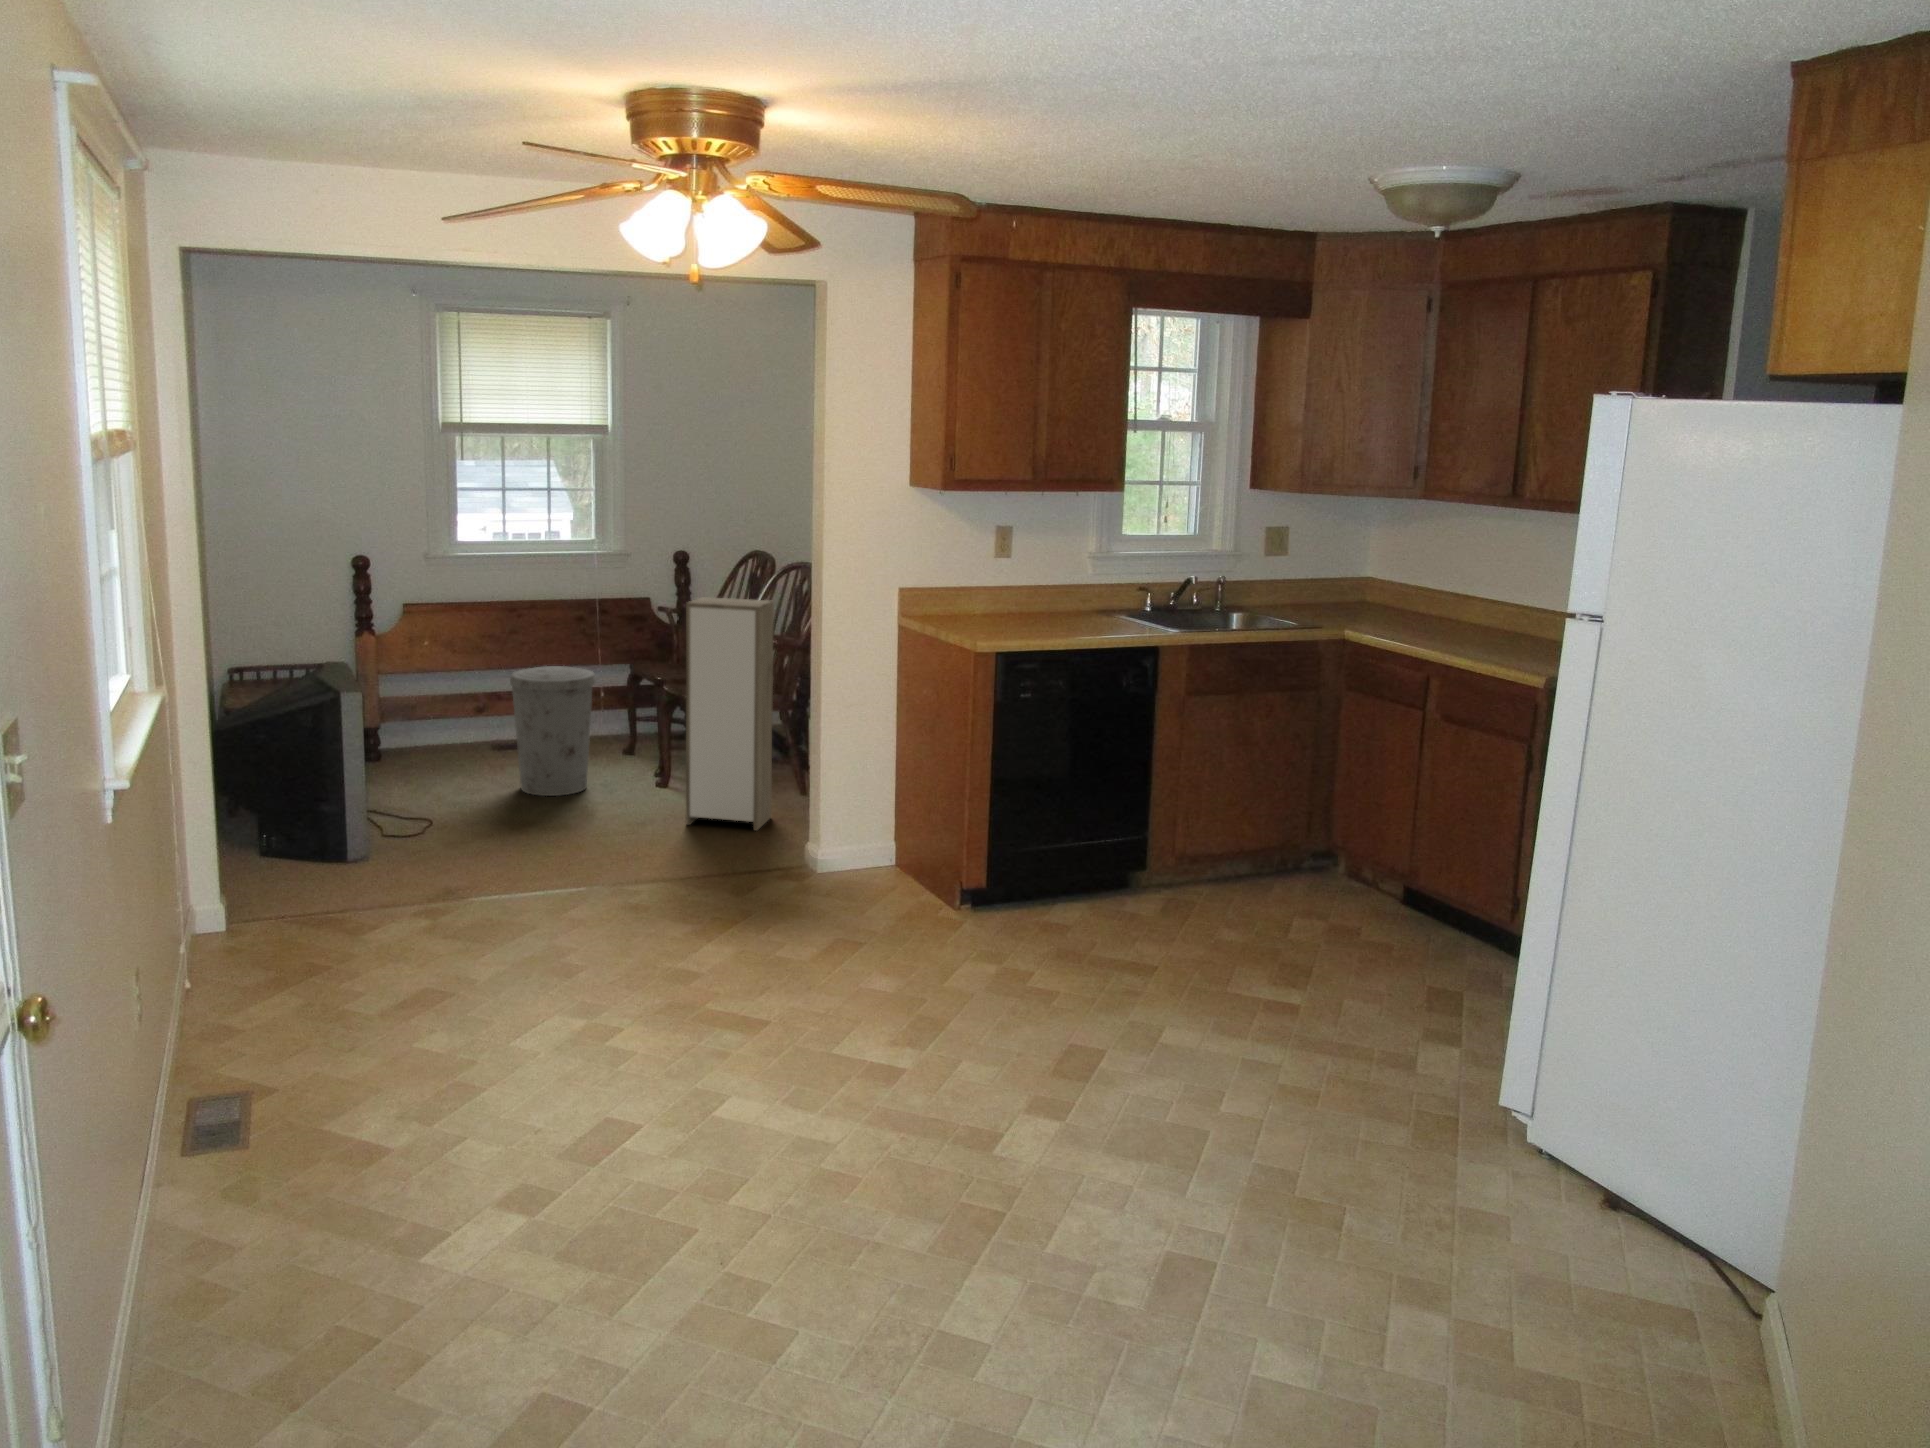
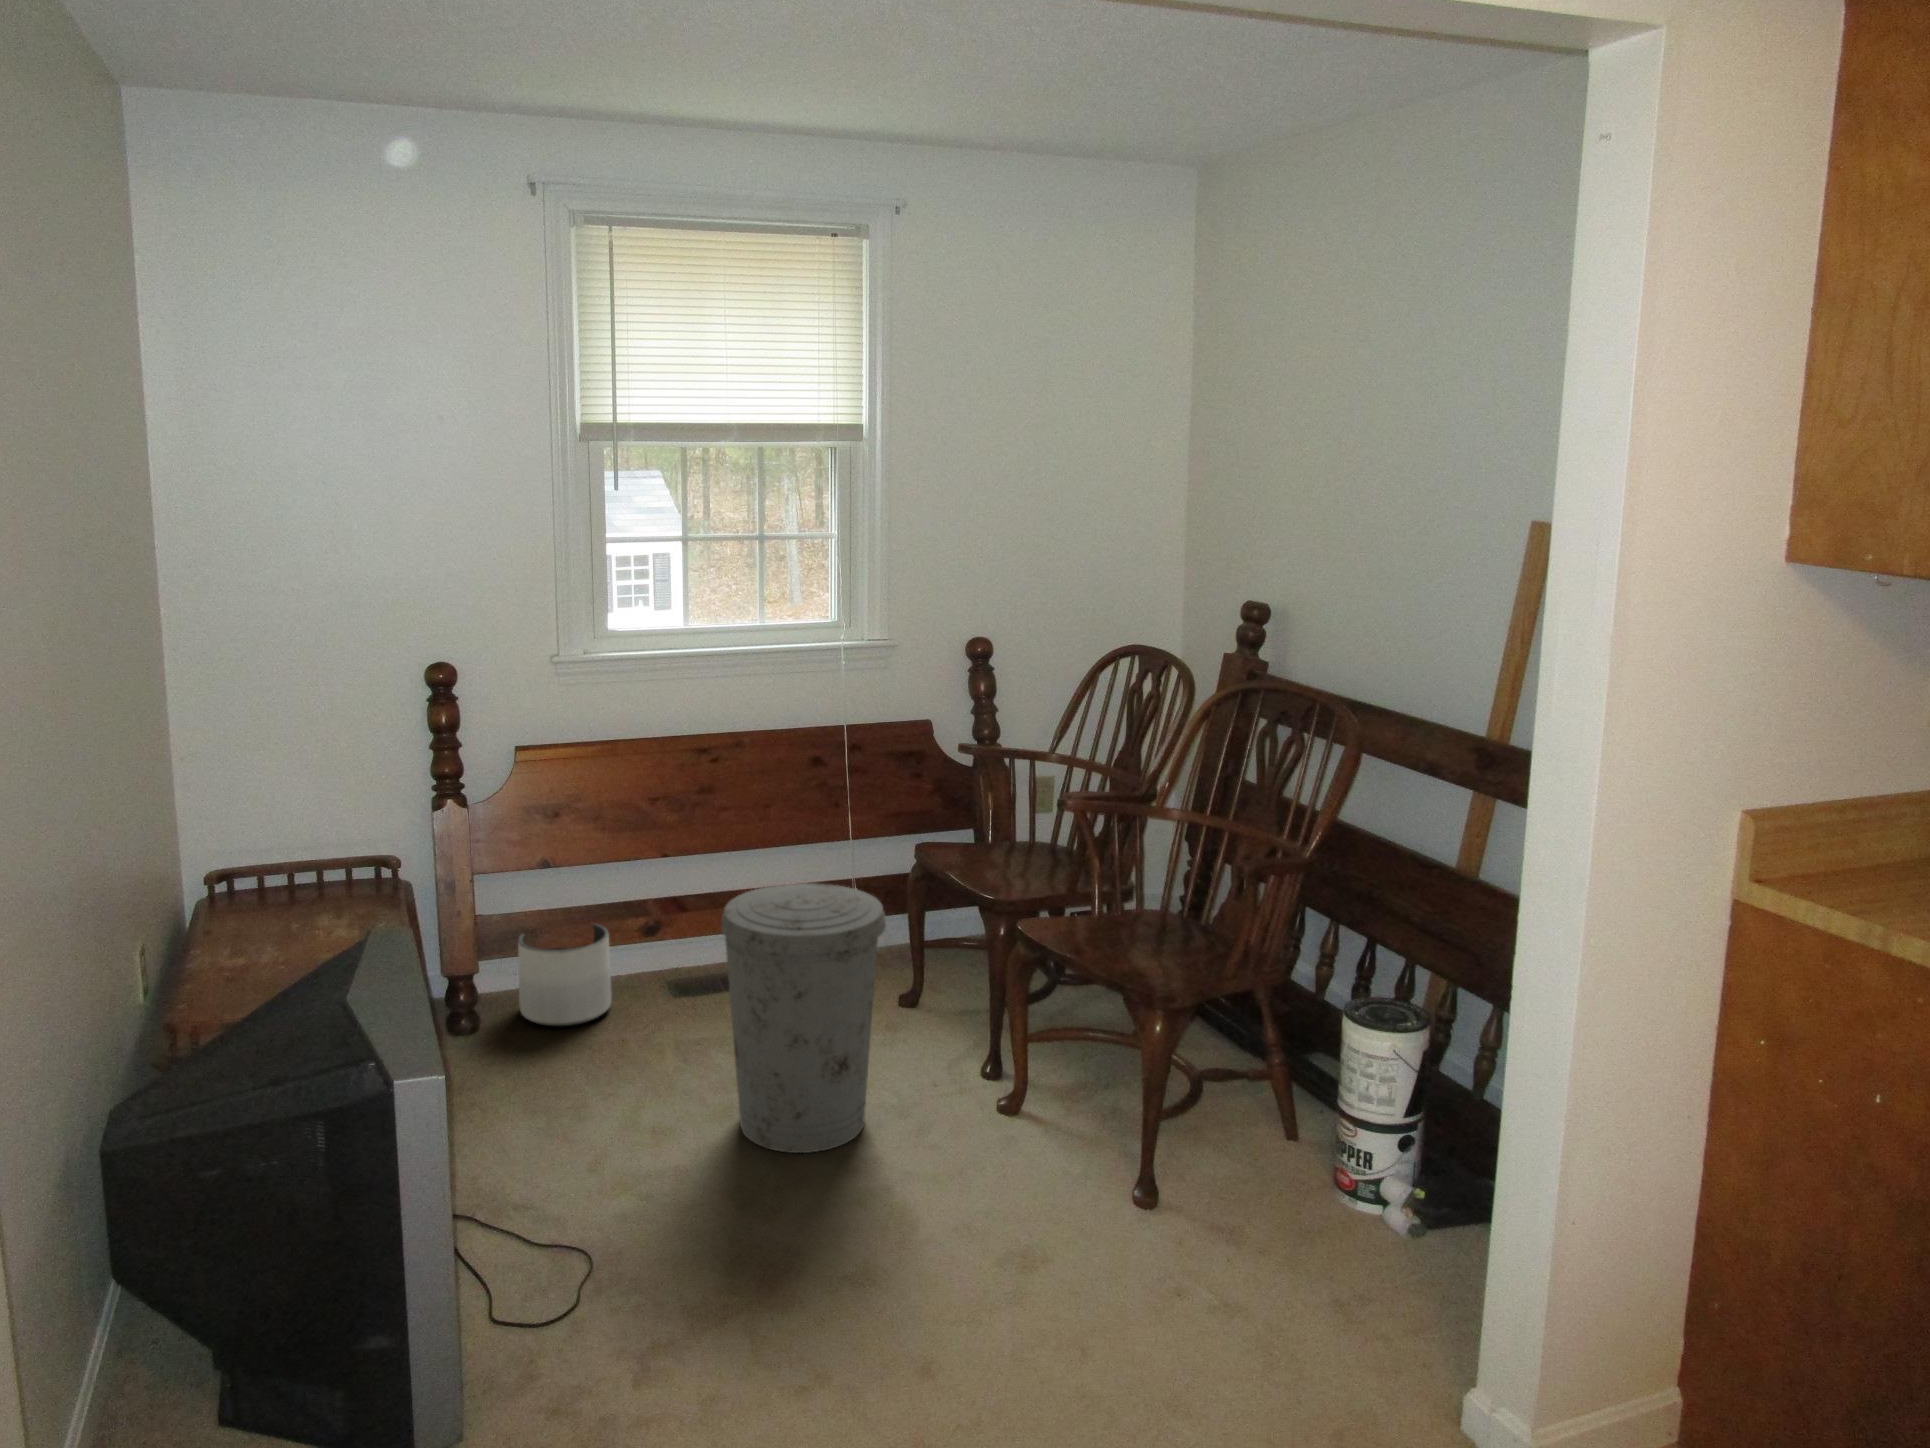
storage cabinet: present [686,597,774,830] -> none [1112,778,1306,1297]
planter: none [404,706,458,759] -> present [518,924,611,1026]

